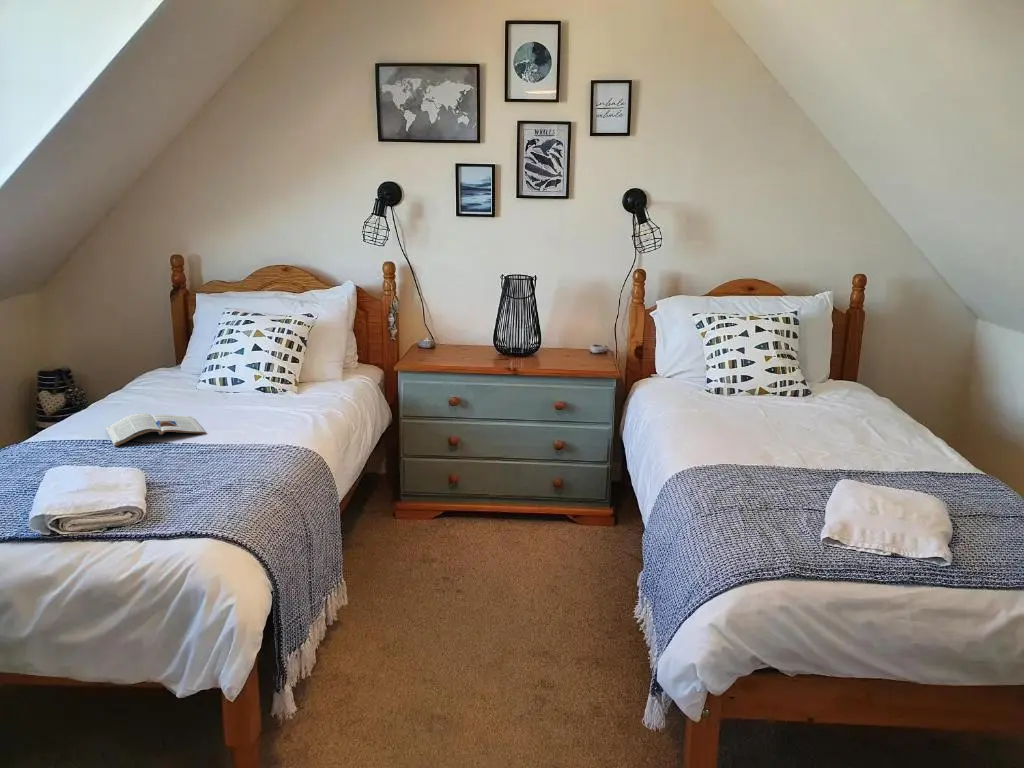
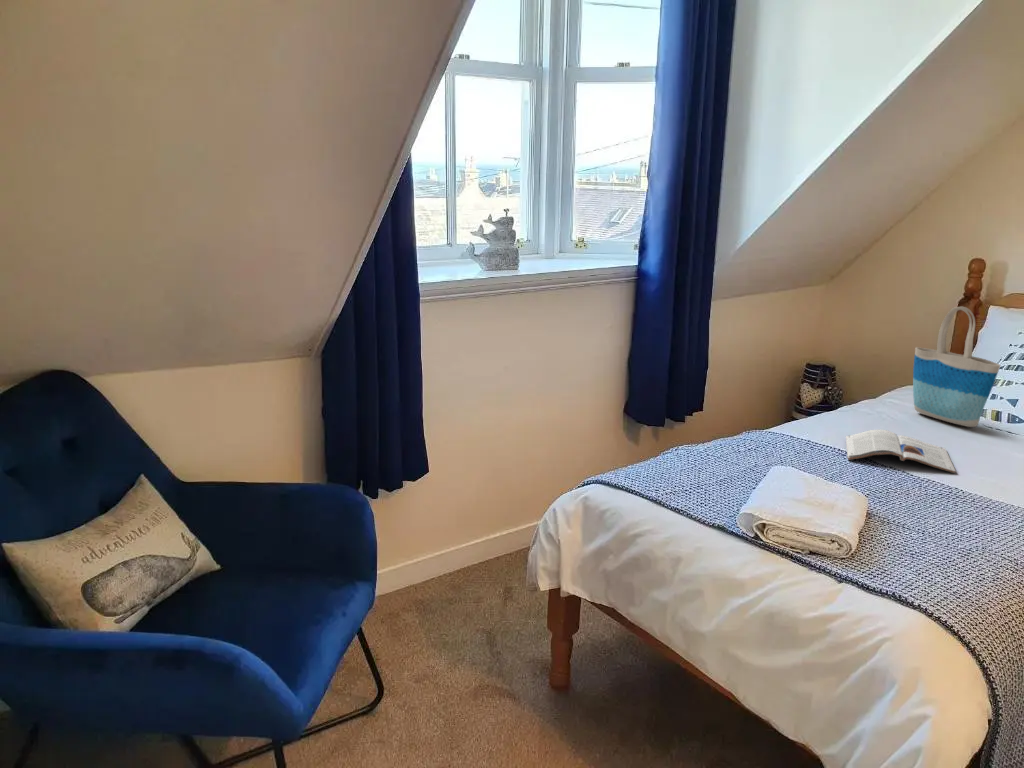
tote bag: none [146,296,216,396] -> present [913,307,1000,427]

